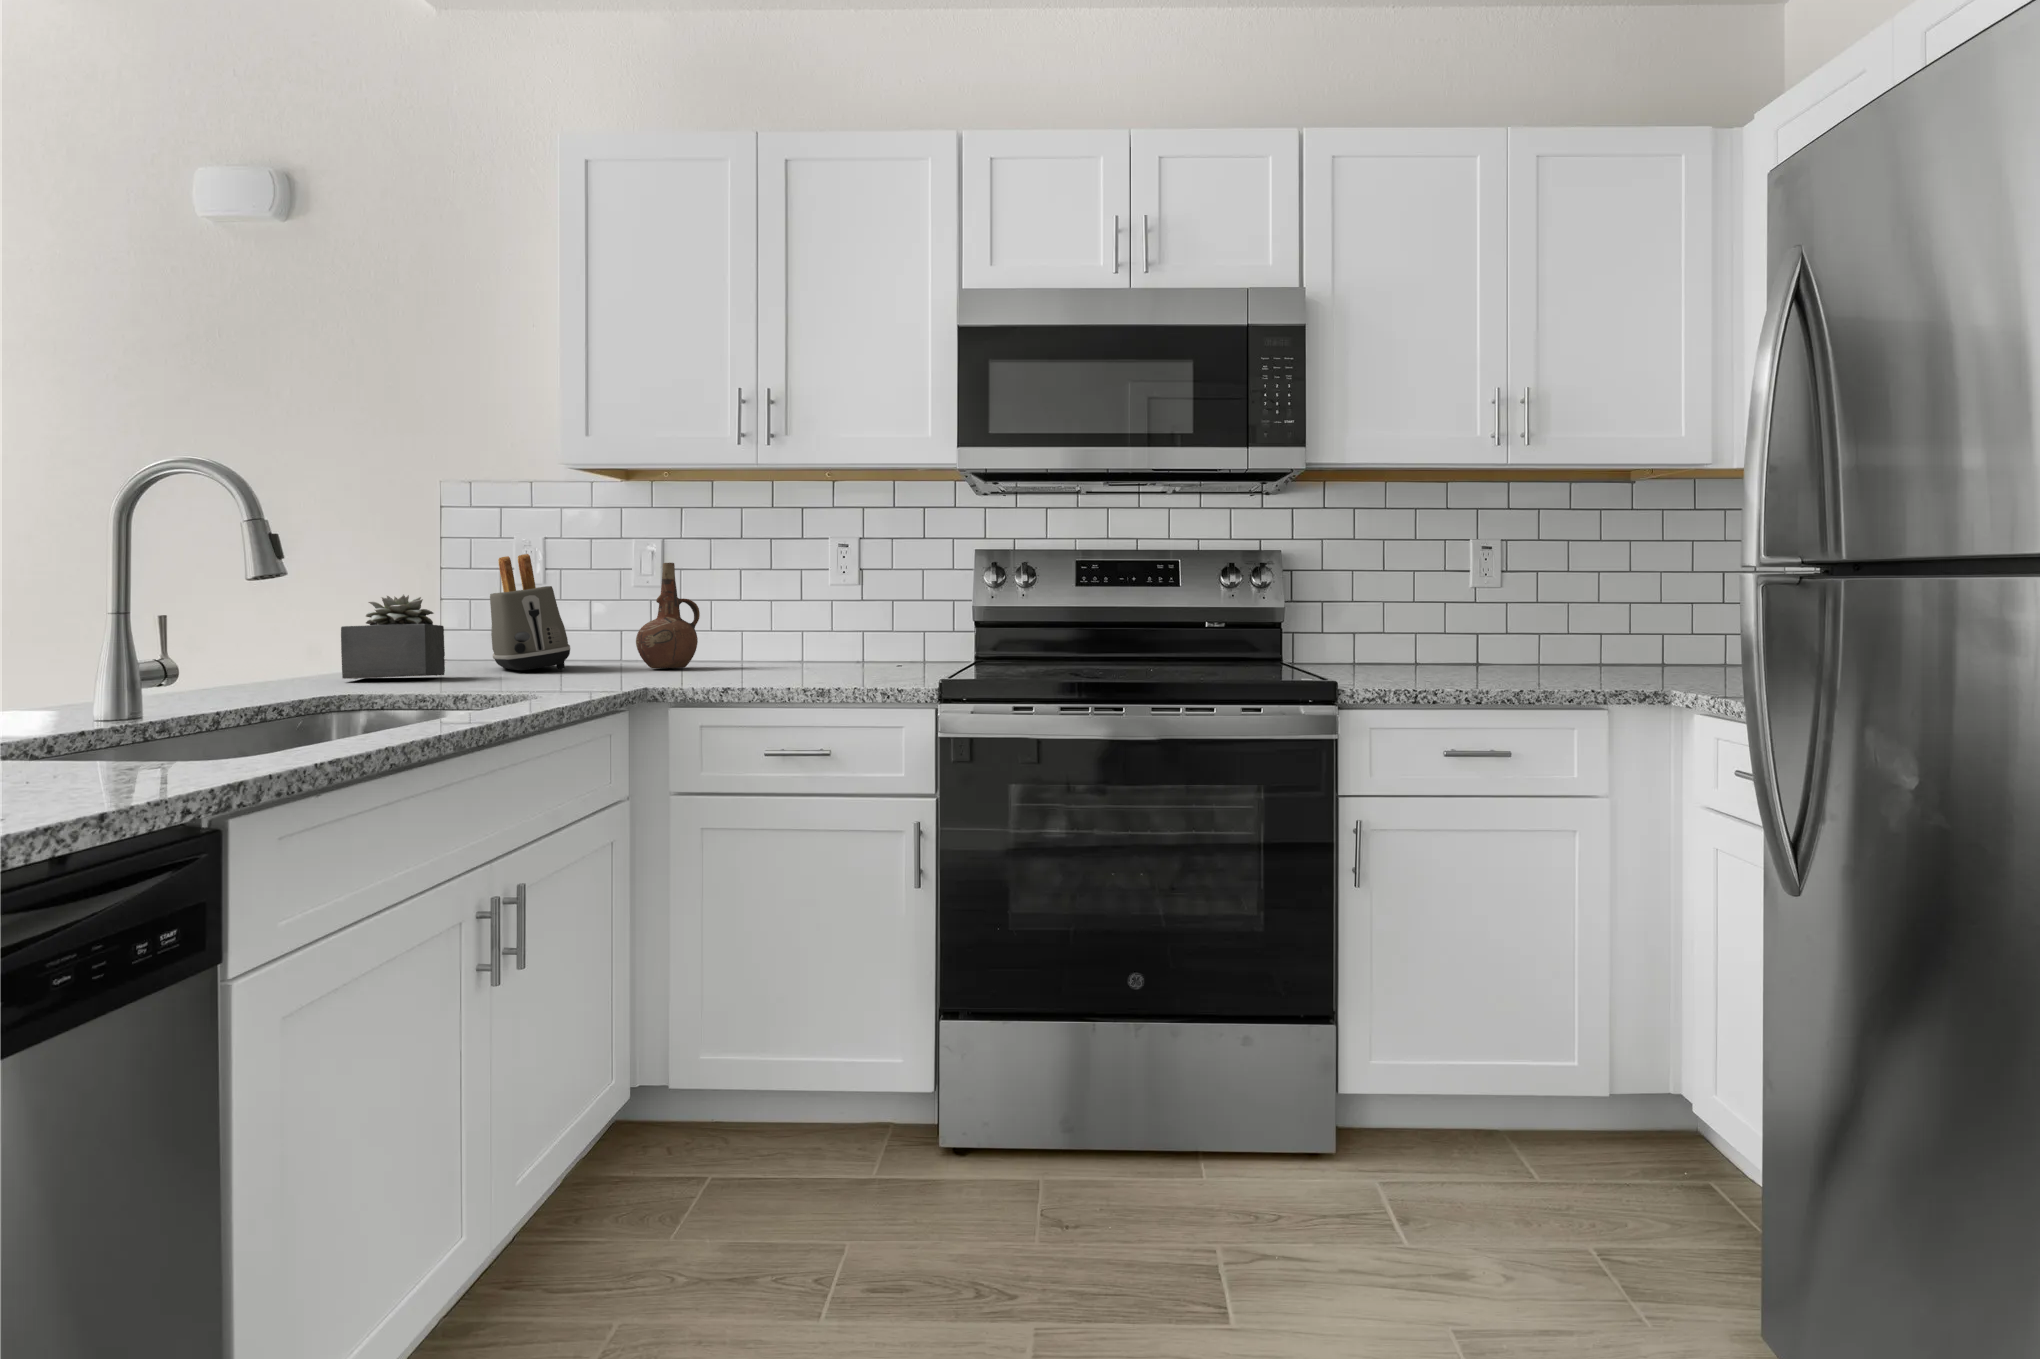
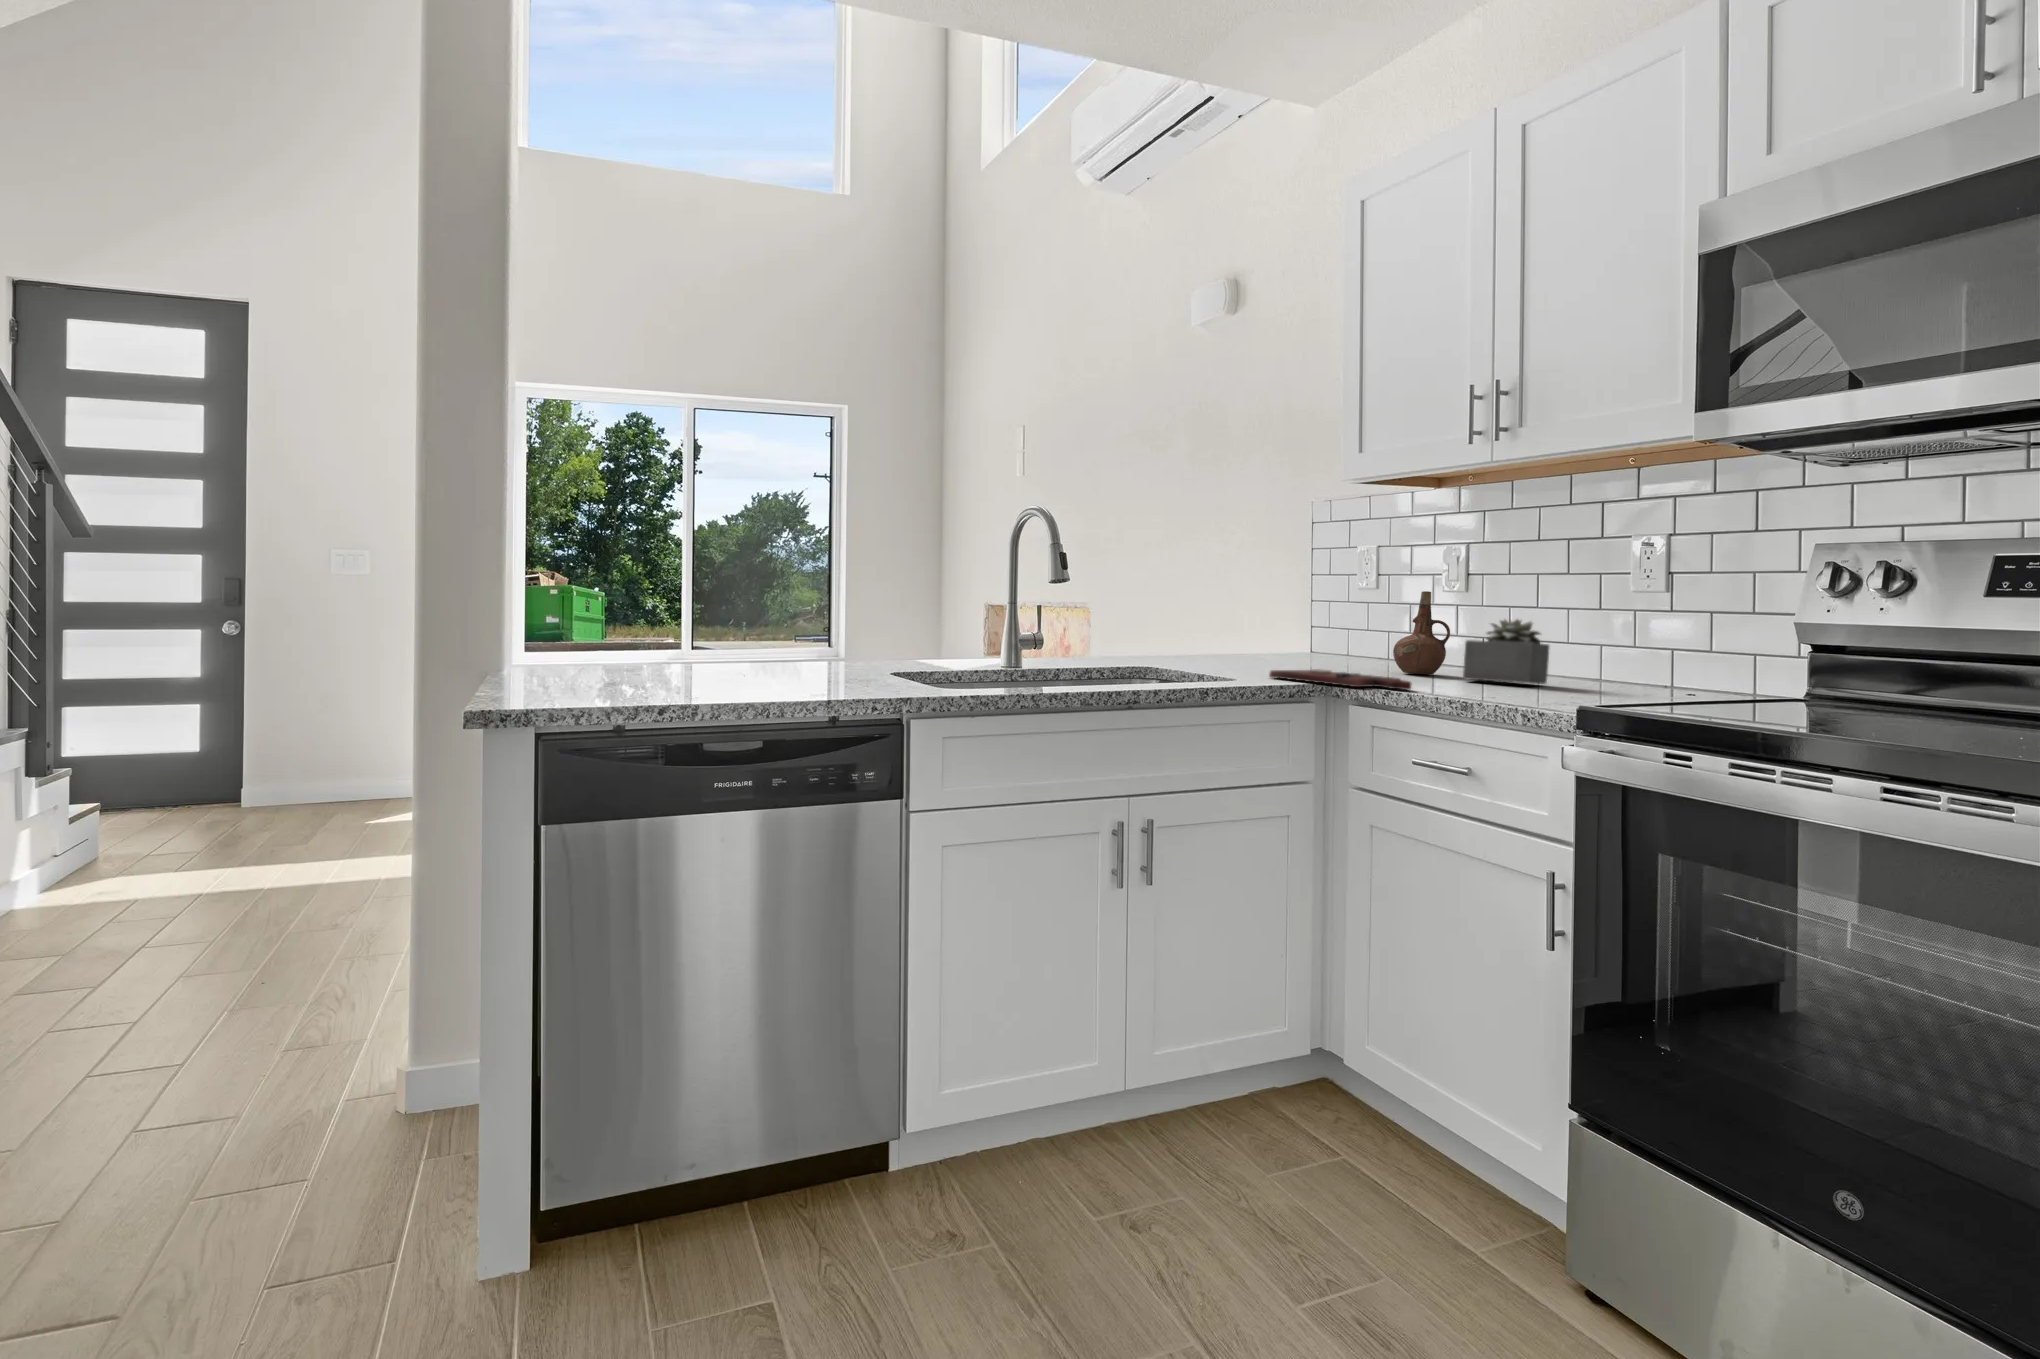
toaster: present [490,554,570,670] -> none [1300,584,1355,667]
succulent plant: present [341,594,445,679] -> present [1463,619,1549,684]
cutting board: none [546,672,738,689] -> present [1270,669,1412,690]

